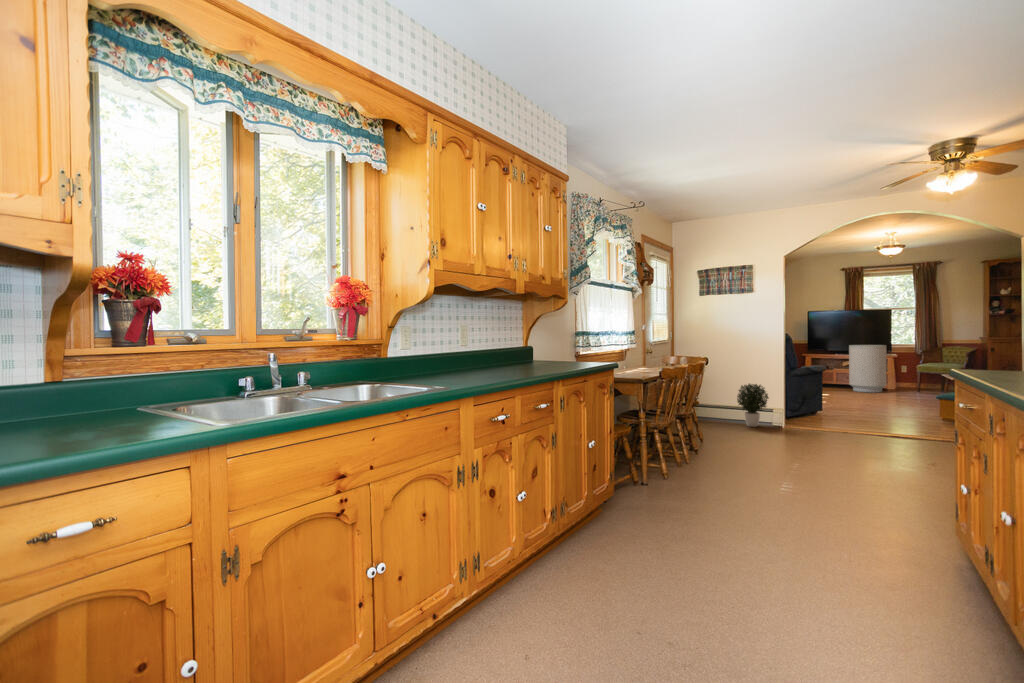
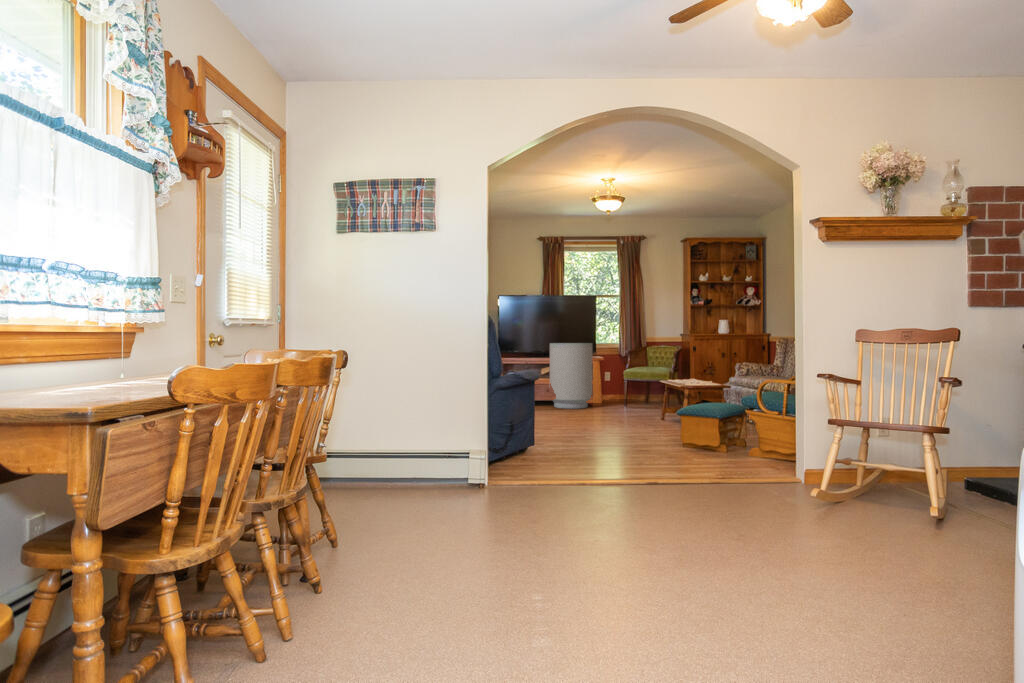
potted plant: present [737,384,769,427] -> none [407,404,464,490]

